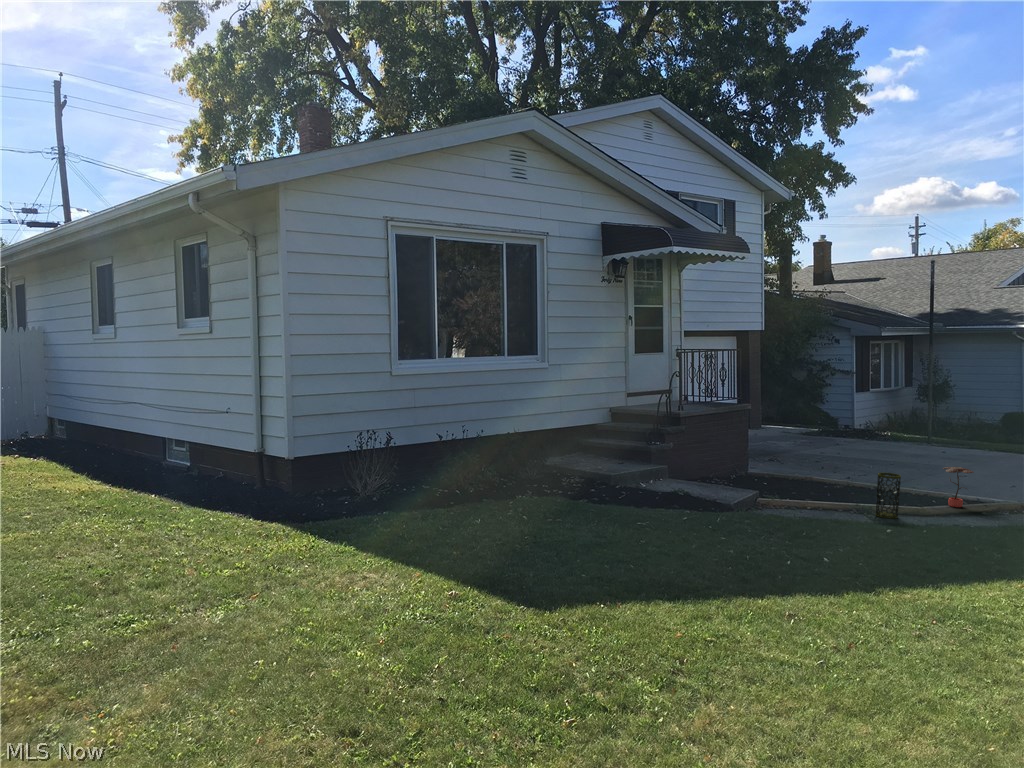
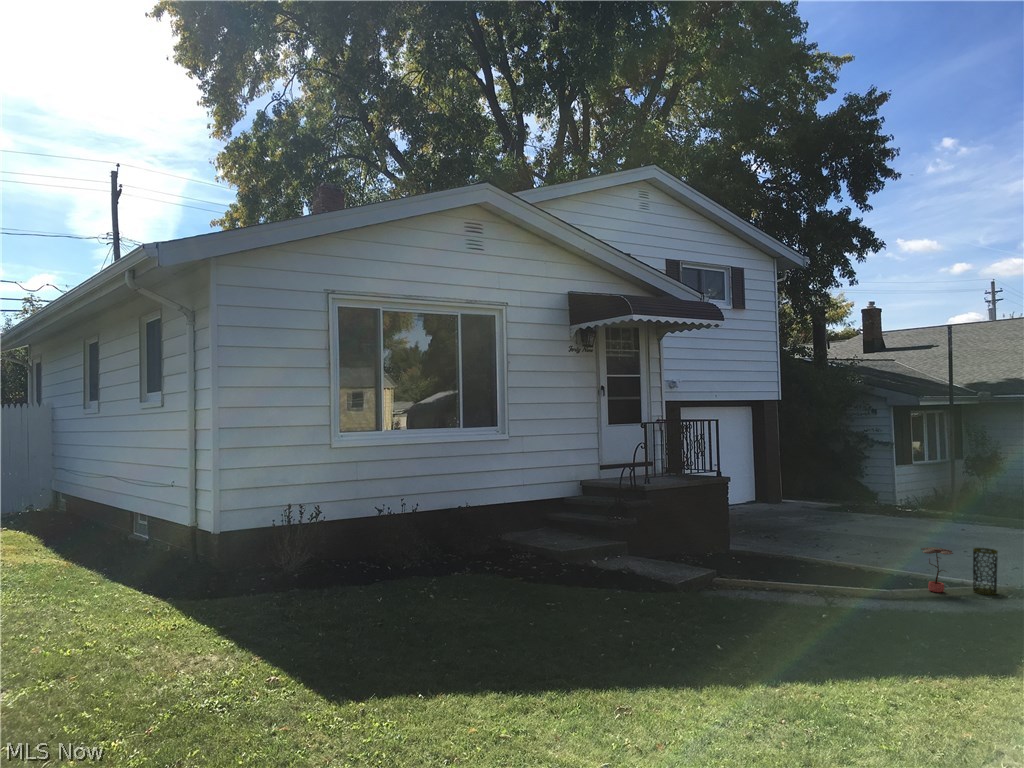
trash can: present [876,472,901,519] -> present [973,548,998,595]

